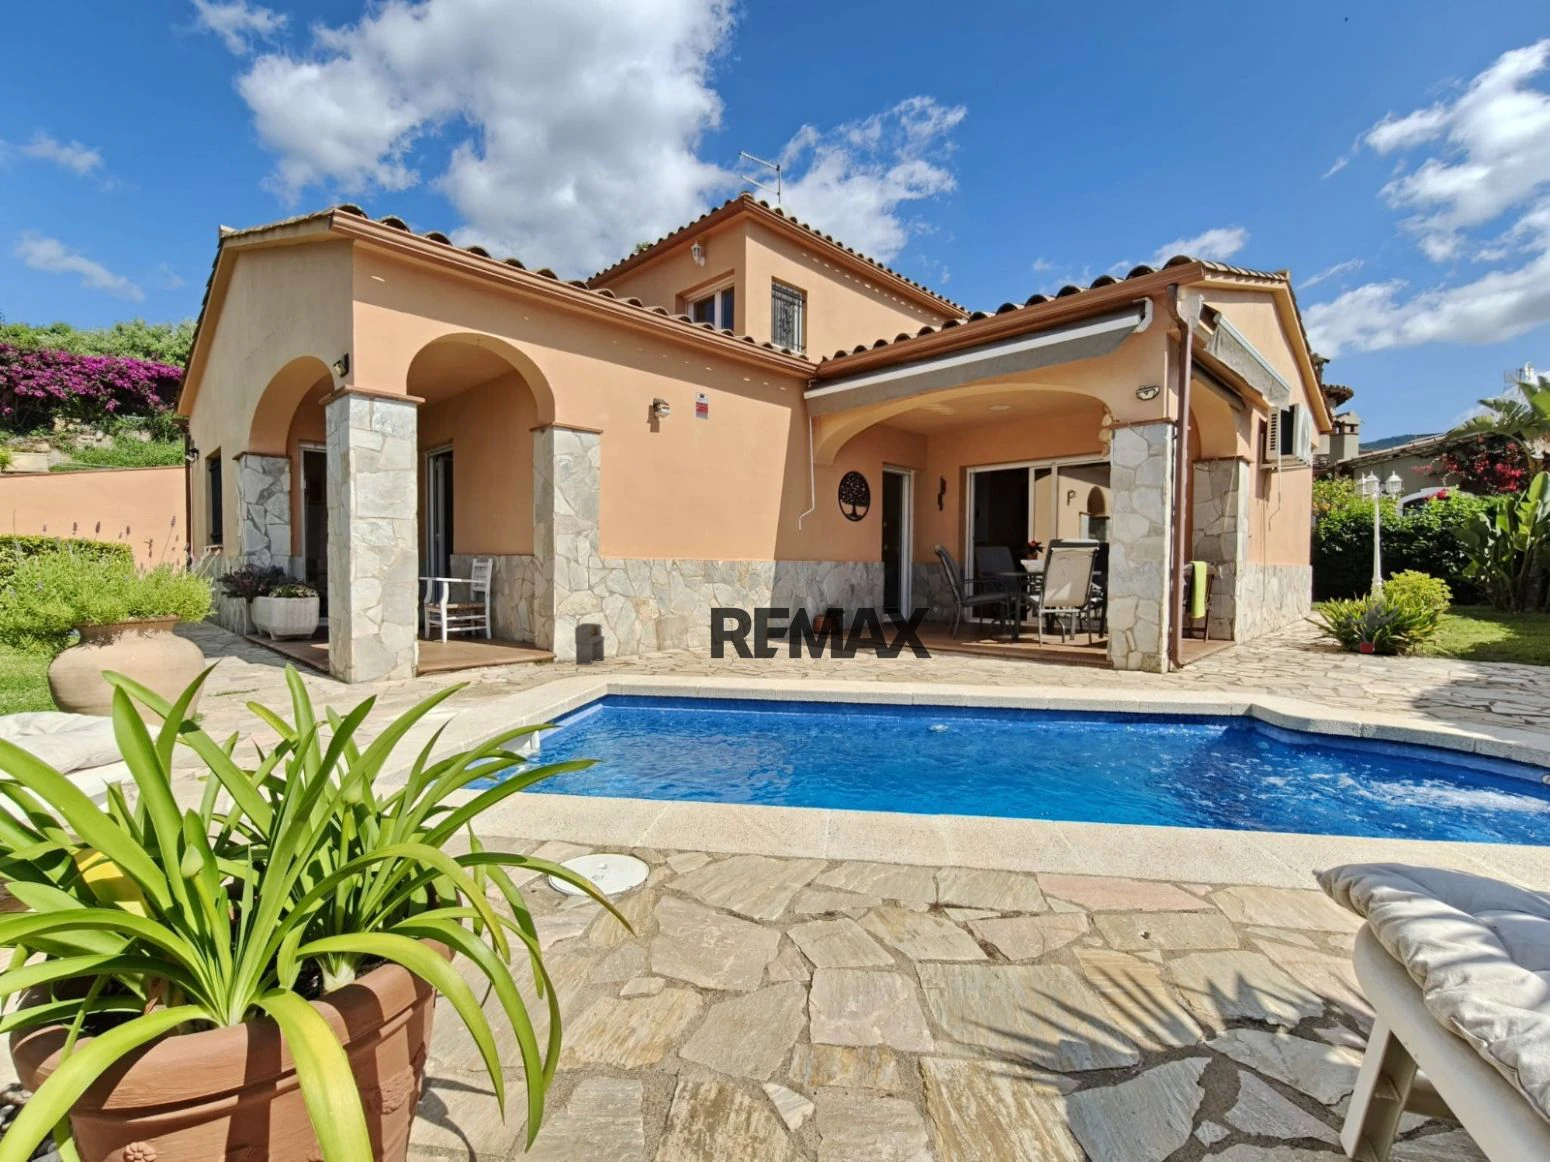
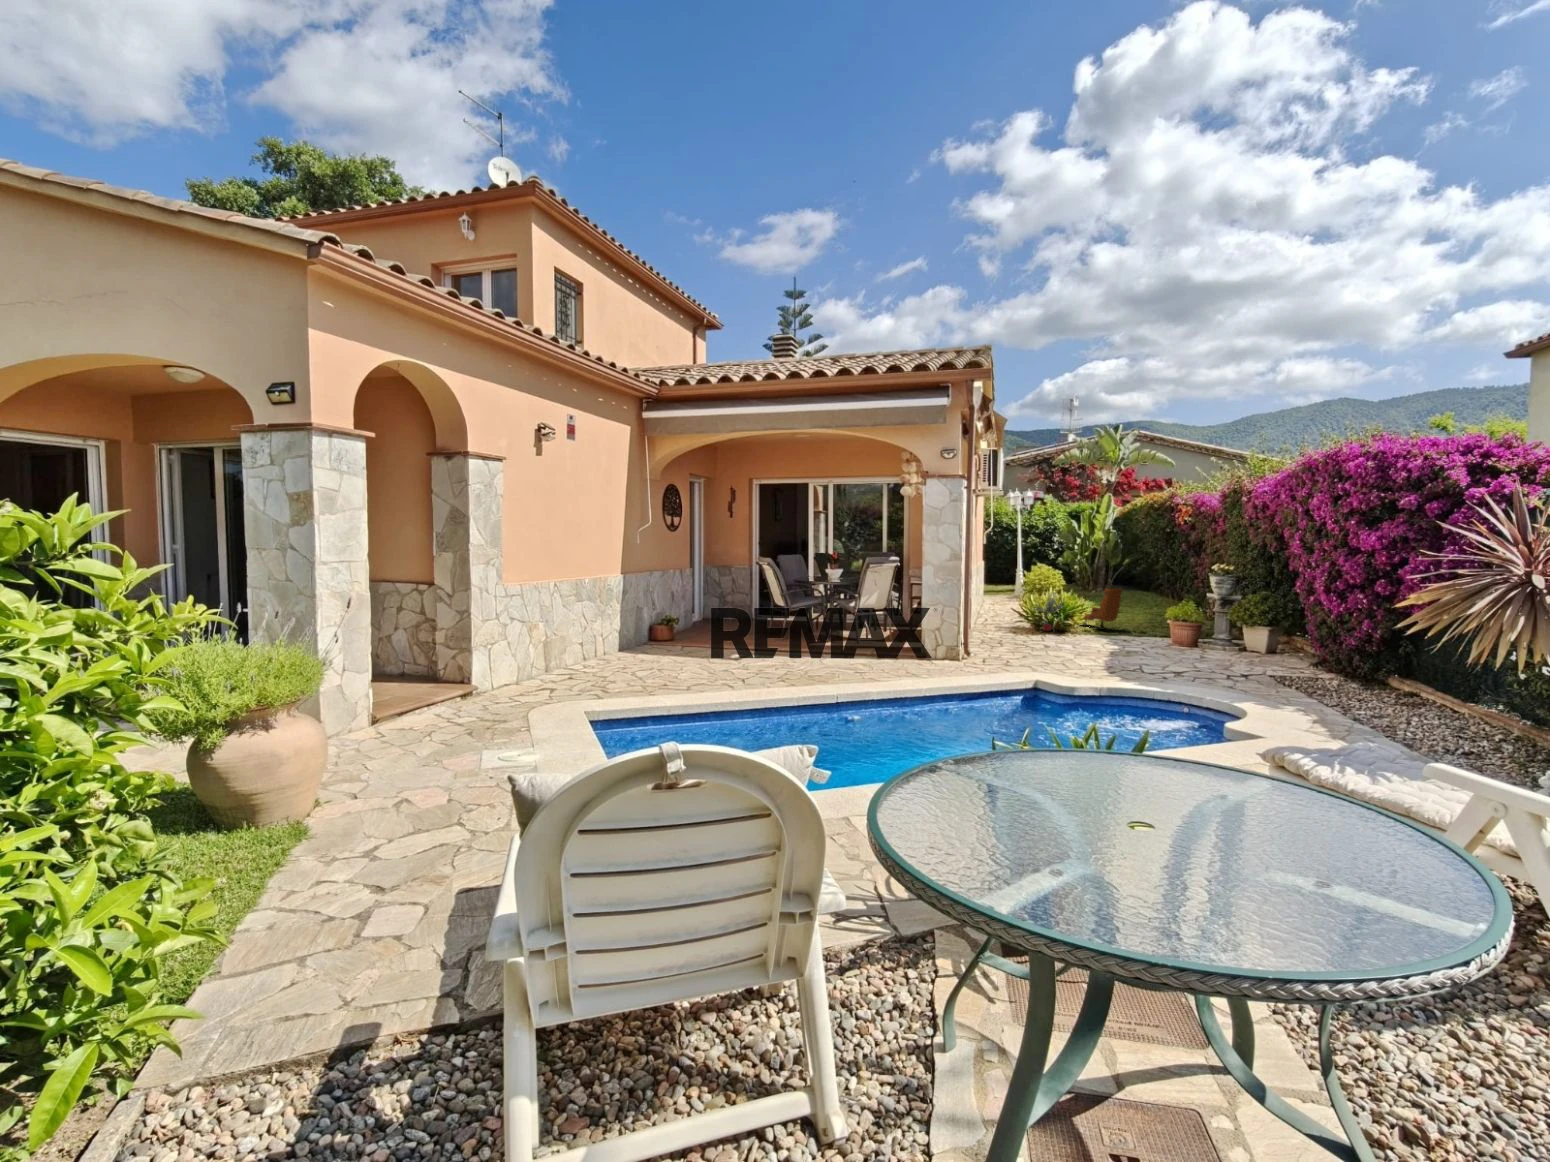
lounge chair: none [1433,593,1518,662] -> present [1083,589,1122,630]
stool: present [575,623,605,665] -> none [497,654,516,697]

